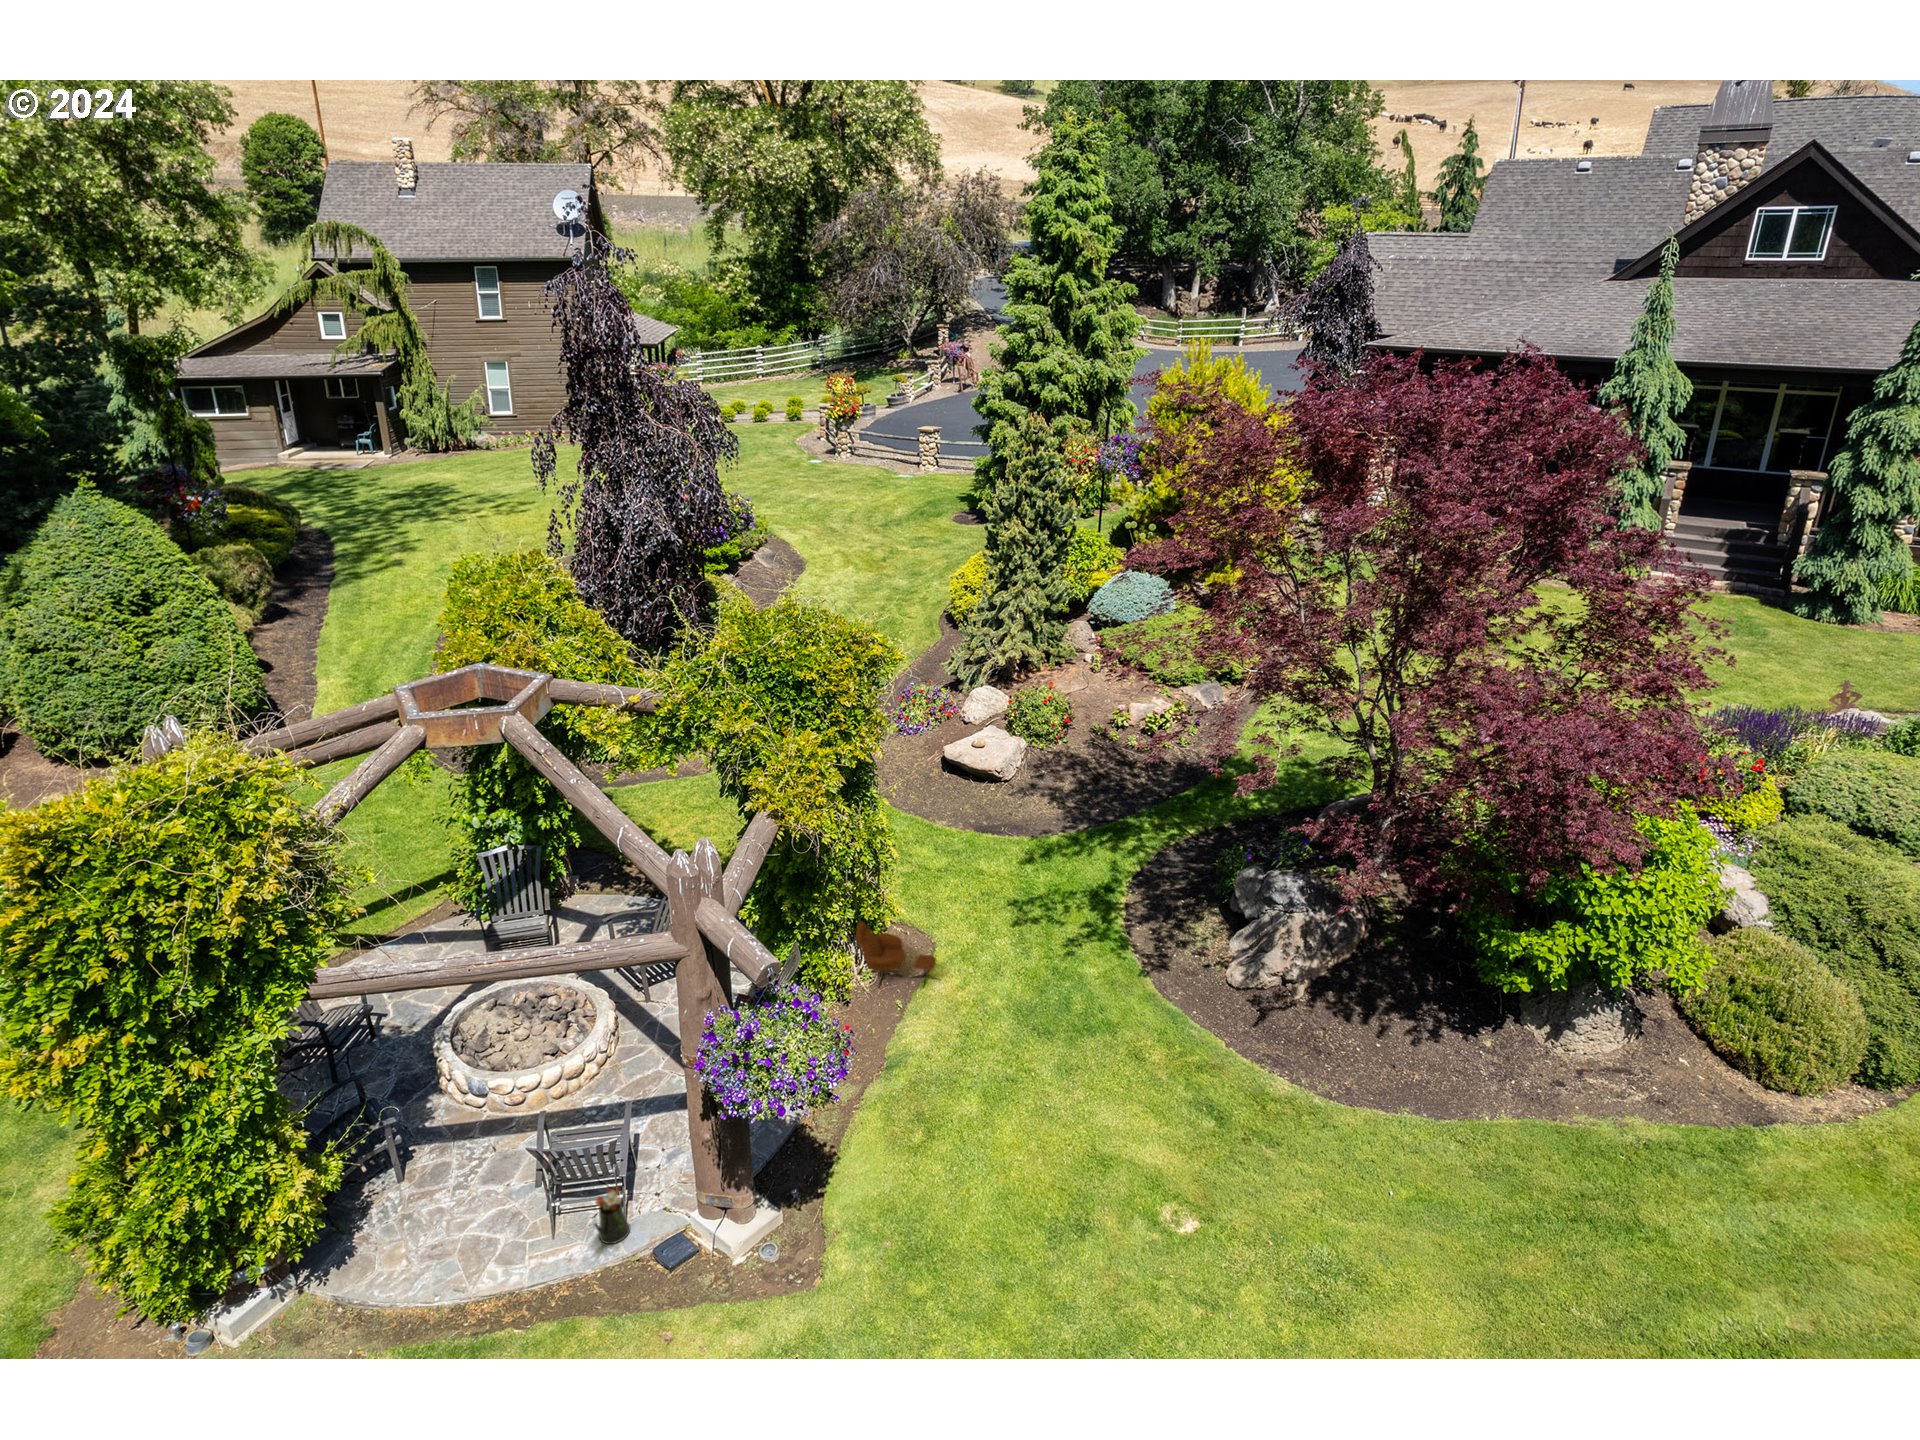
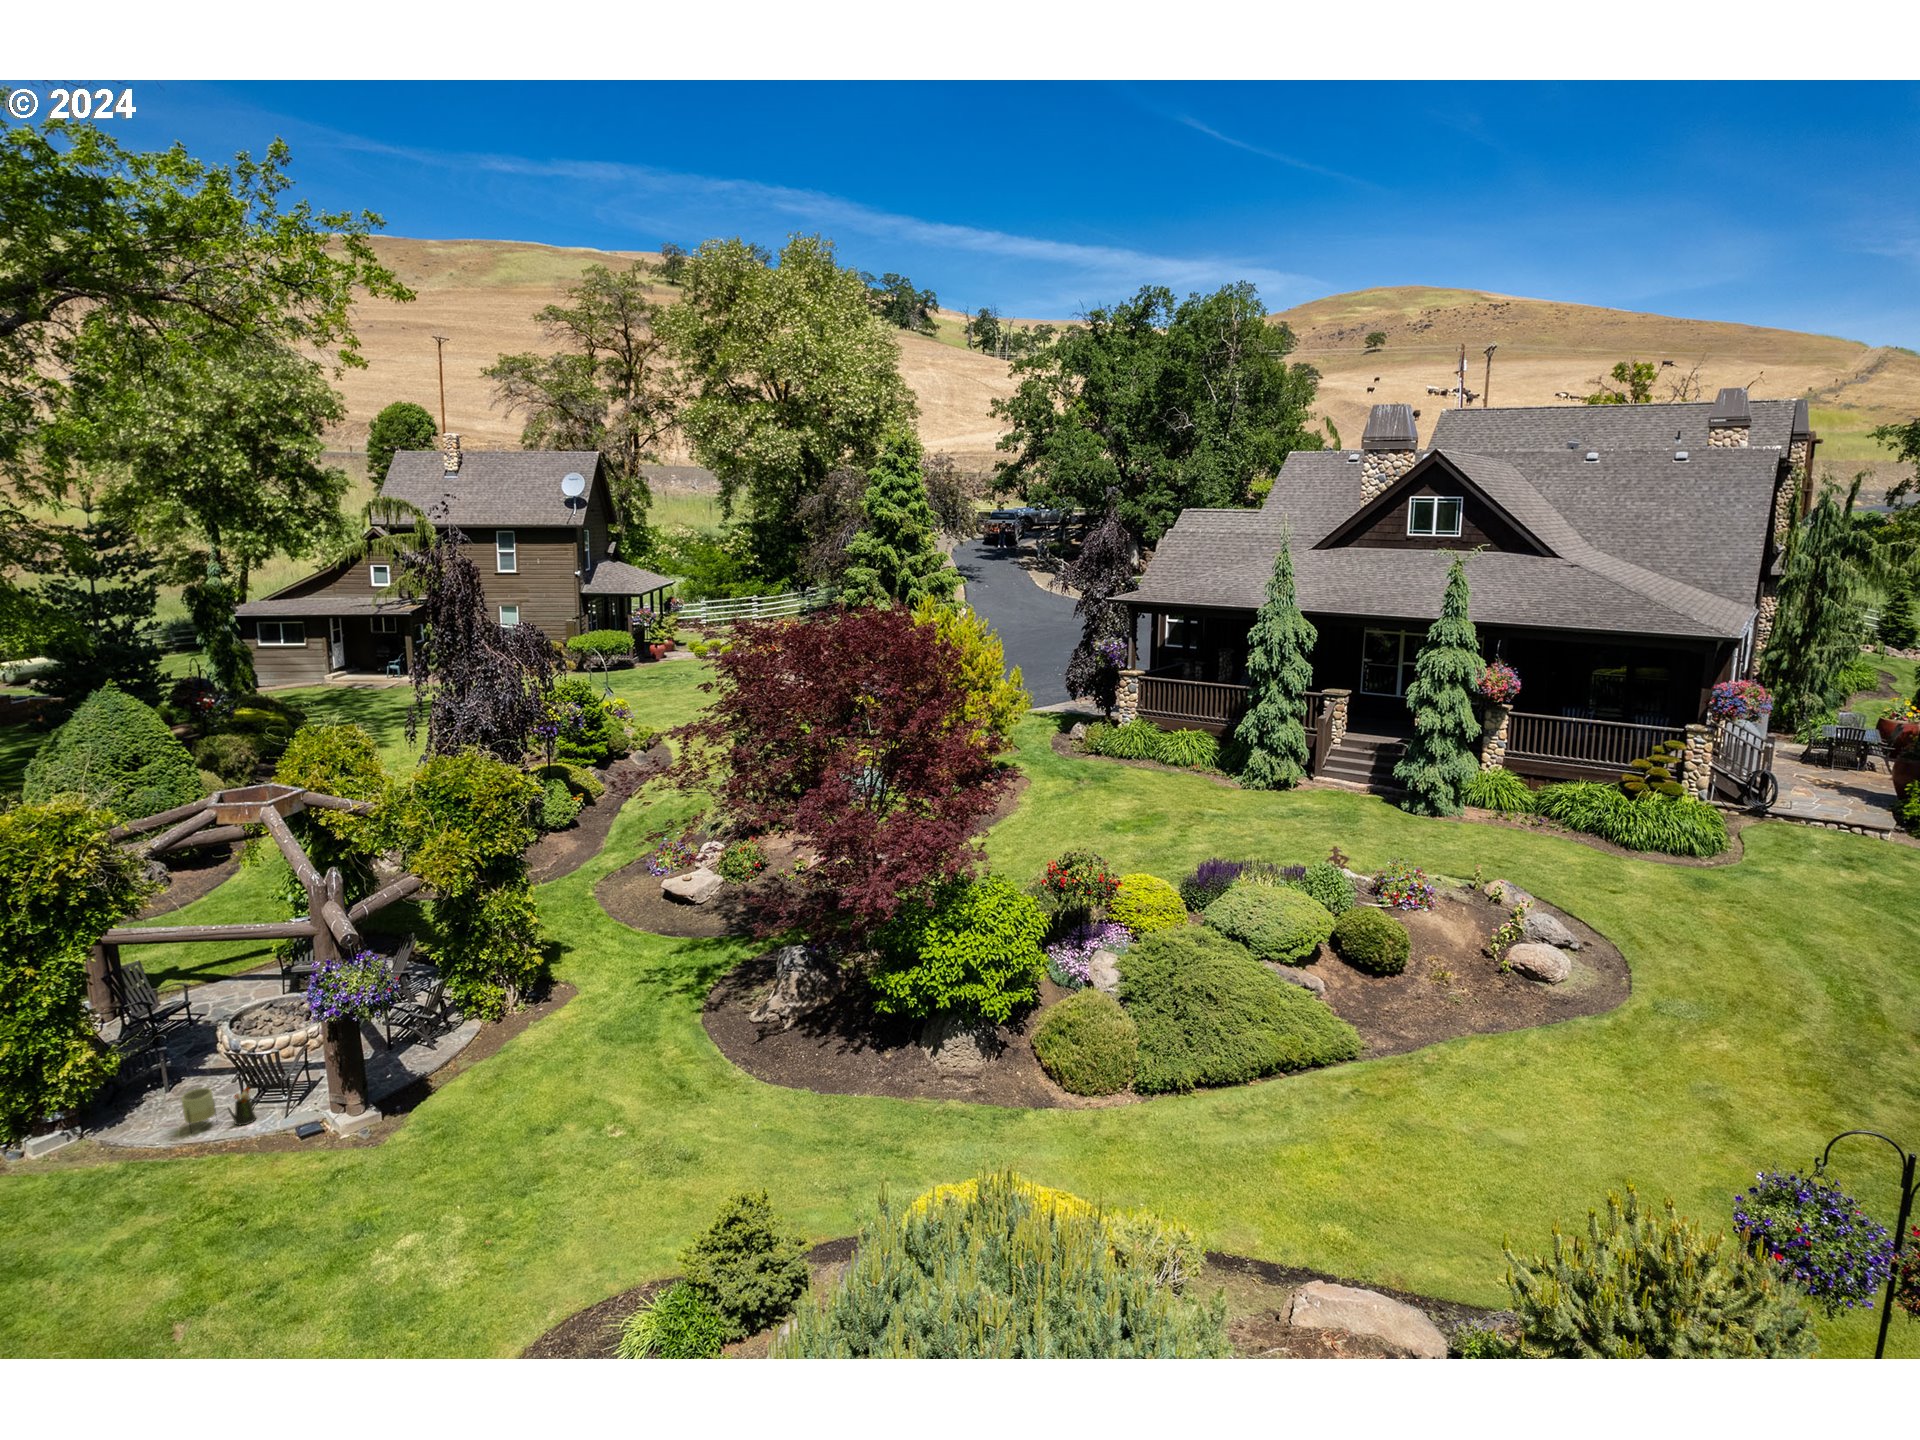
lounge chair: present [856,922,936,984] -> none [495,971,552,1021]
planter: none [518,1193,573,1271] -> present [181,1088,217,1125]

